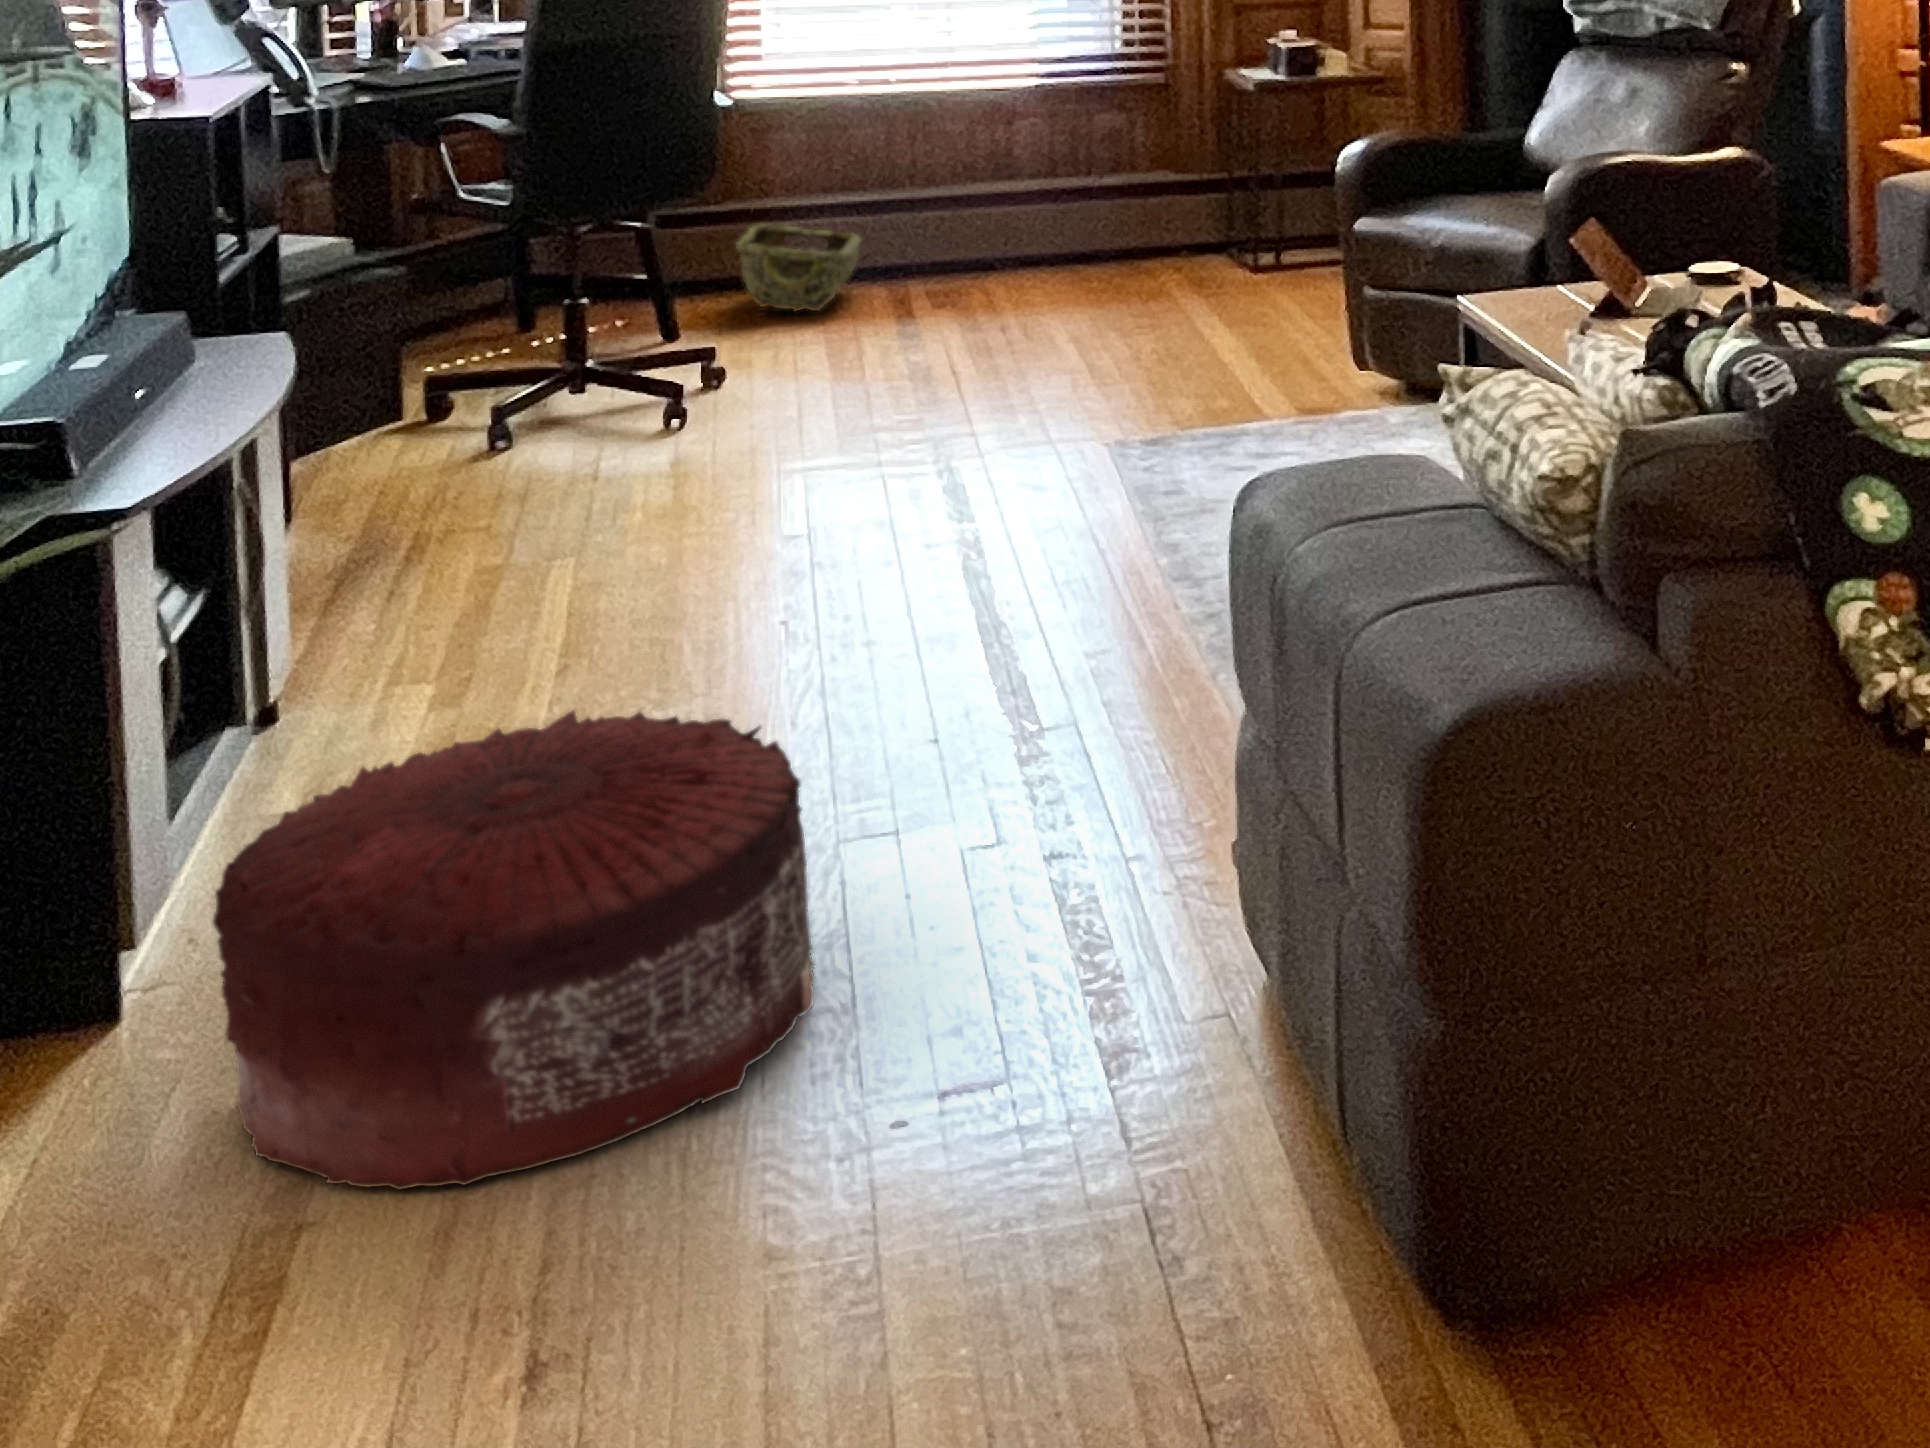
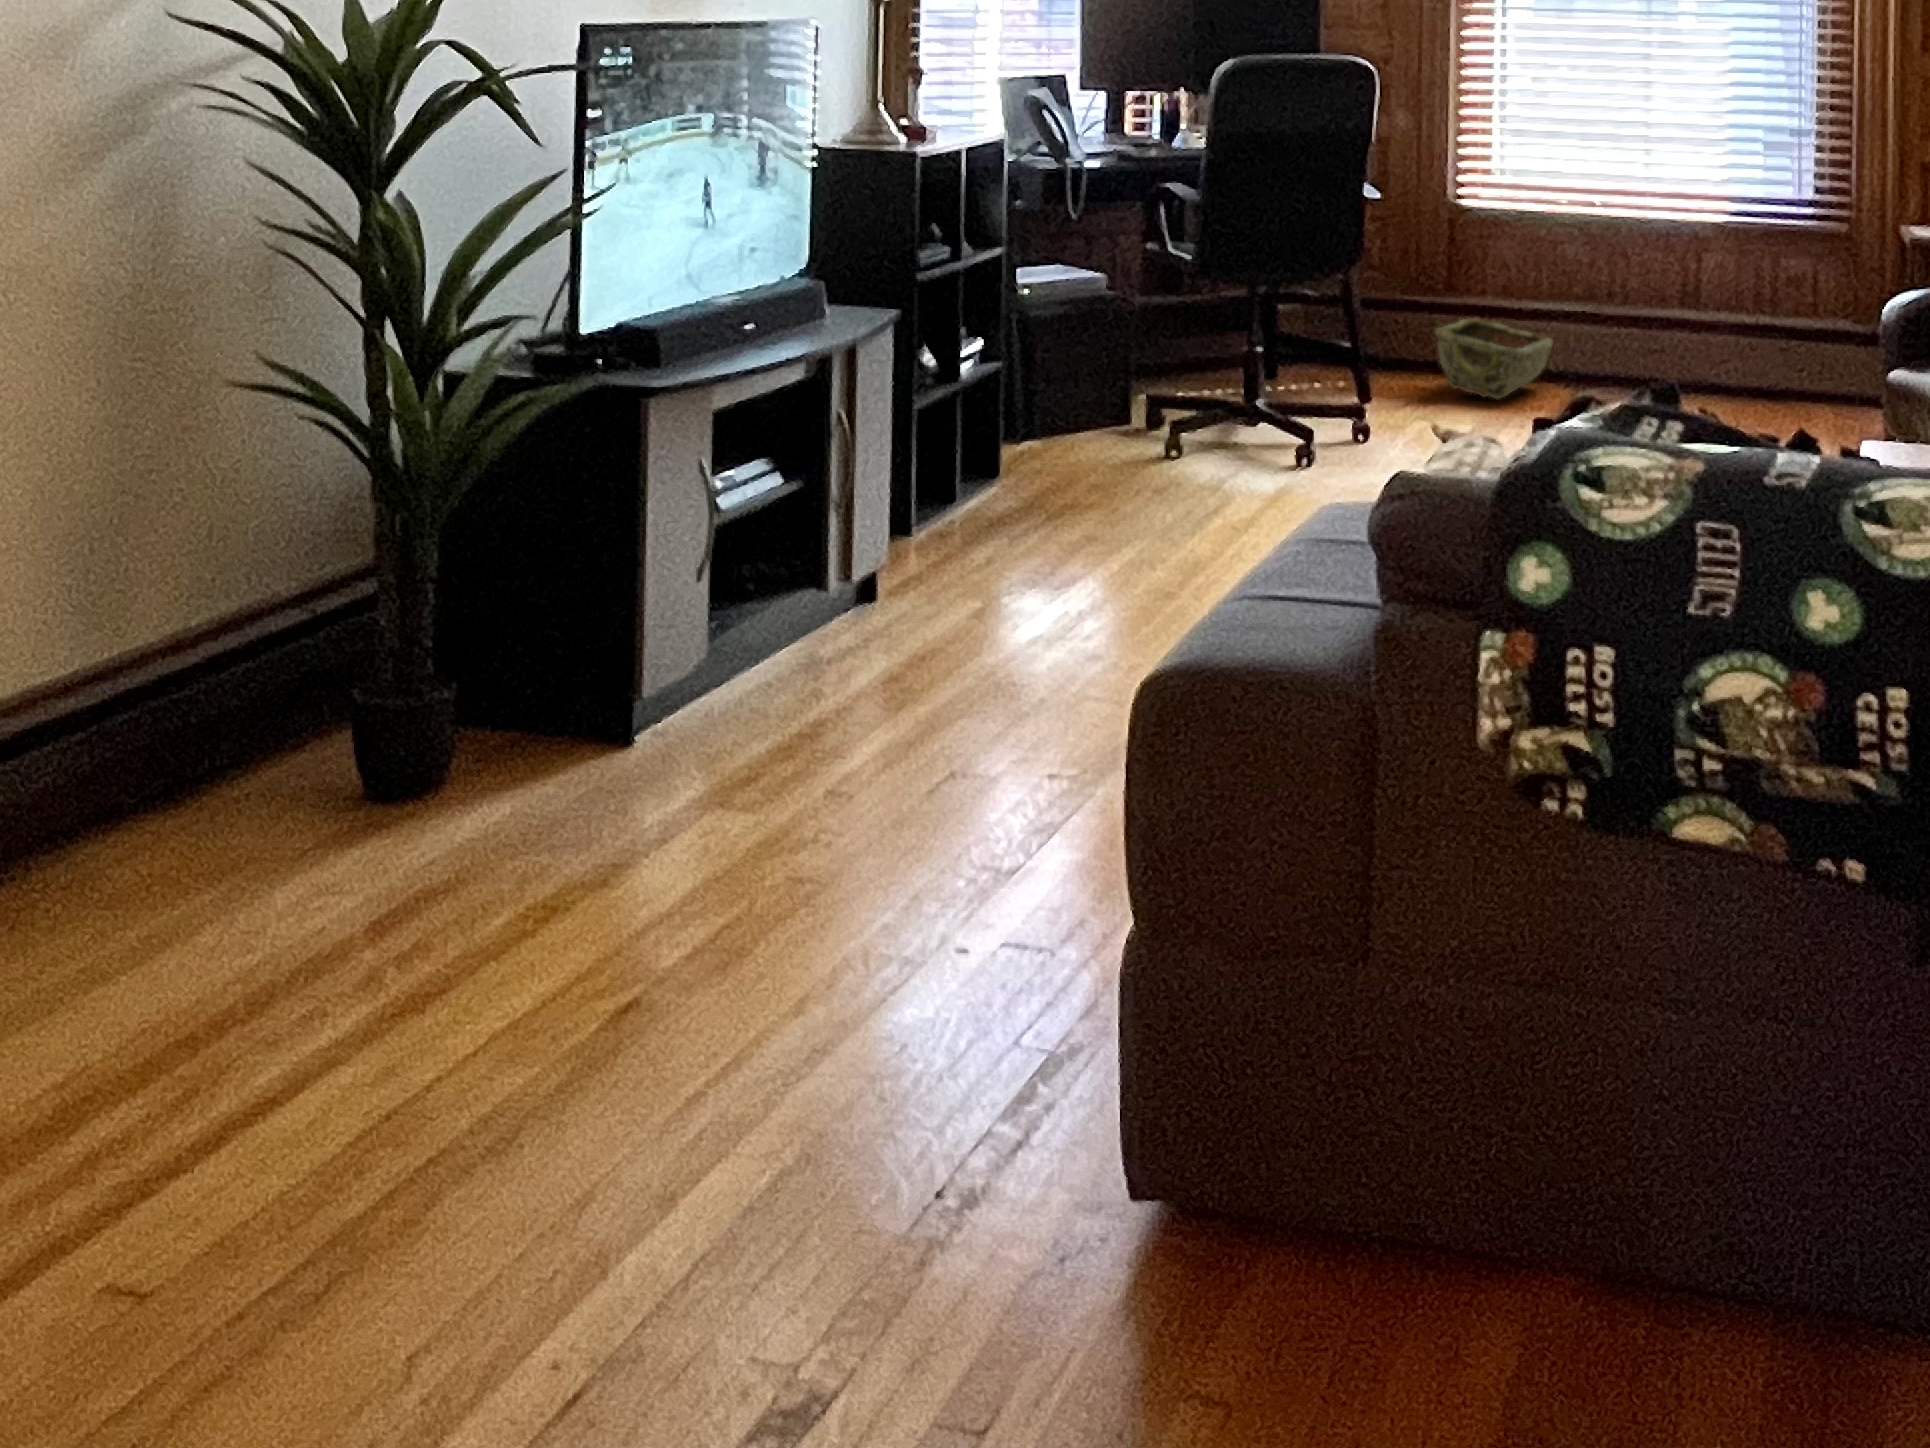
pouf: present [213,711,815,1190] -> none [593,591,1007,891]

